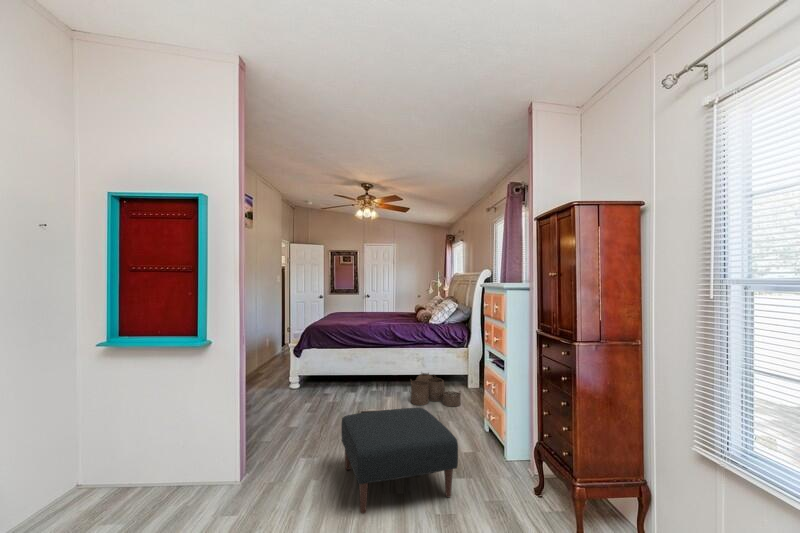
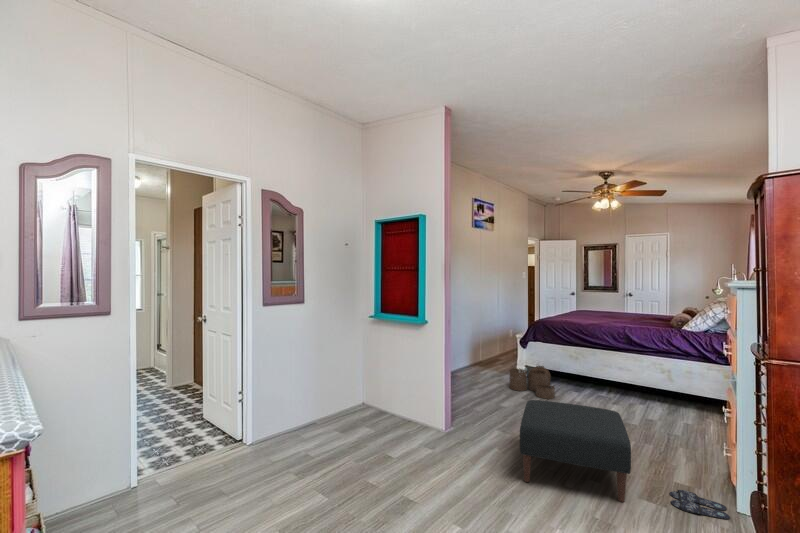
woven basket: present [411,373,461,406] -> present [510,366,555,399]
slippers: none [473,465,517,485] -> present [670,490,730,520]

